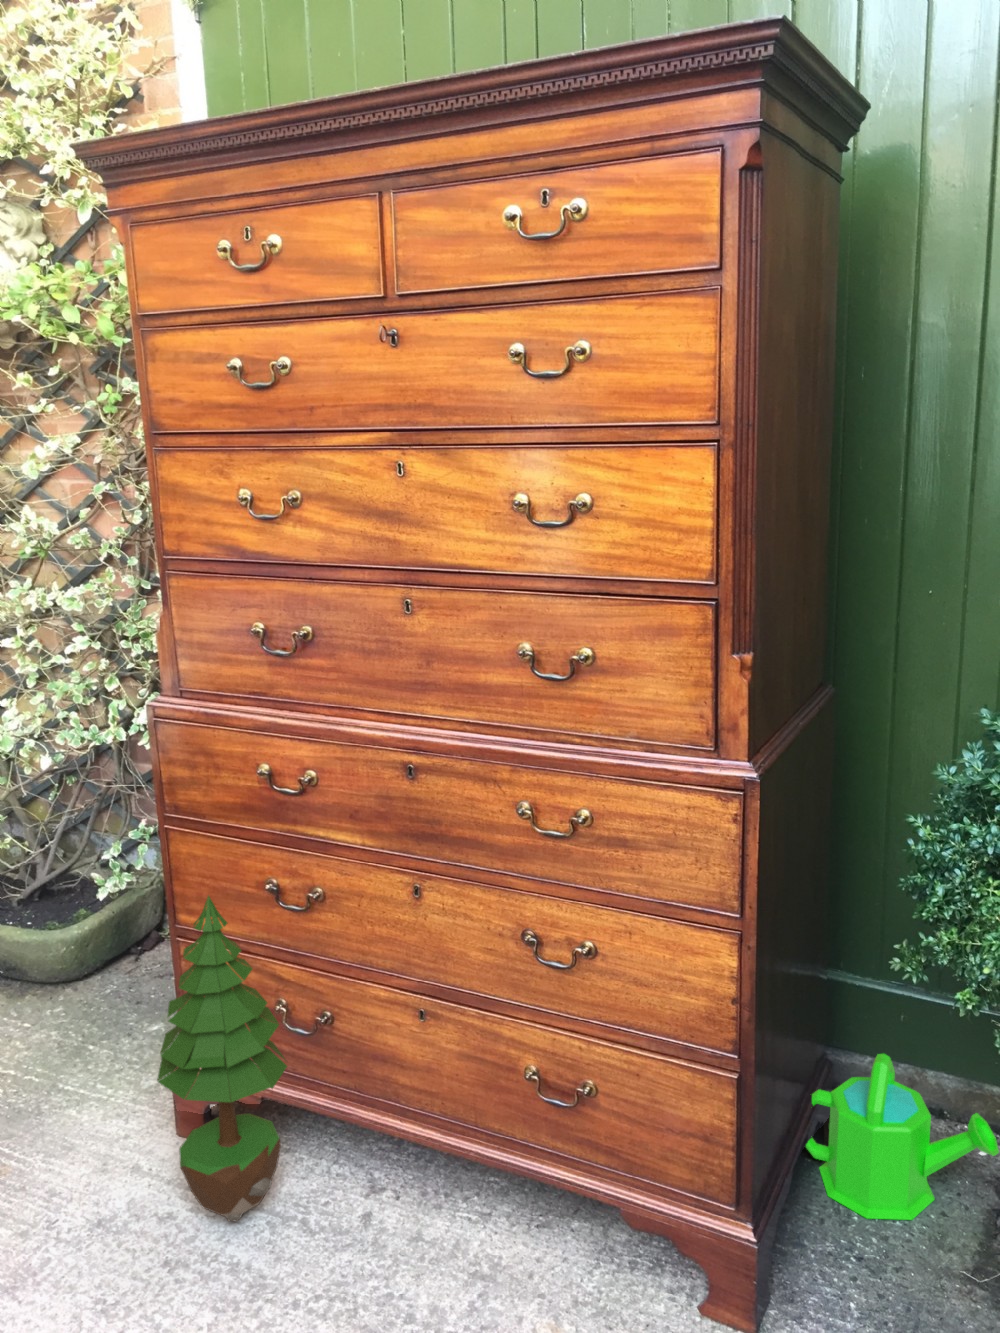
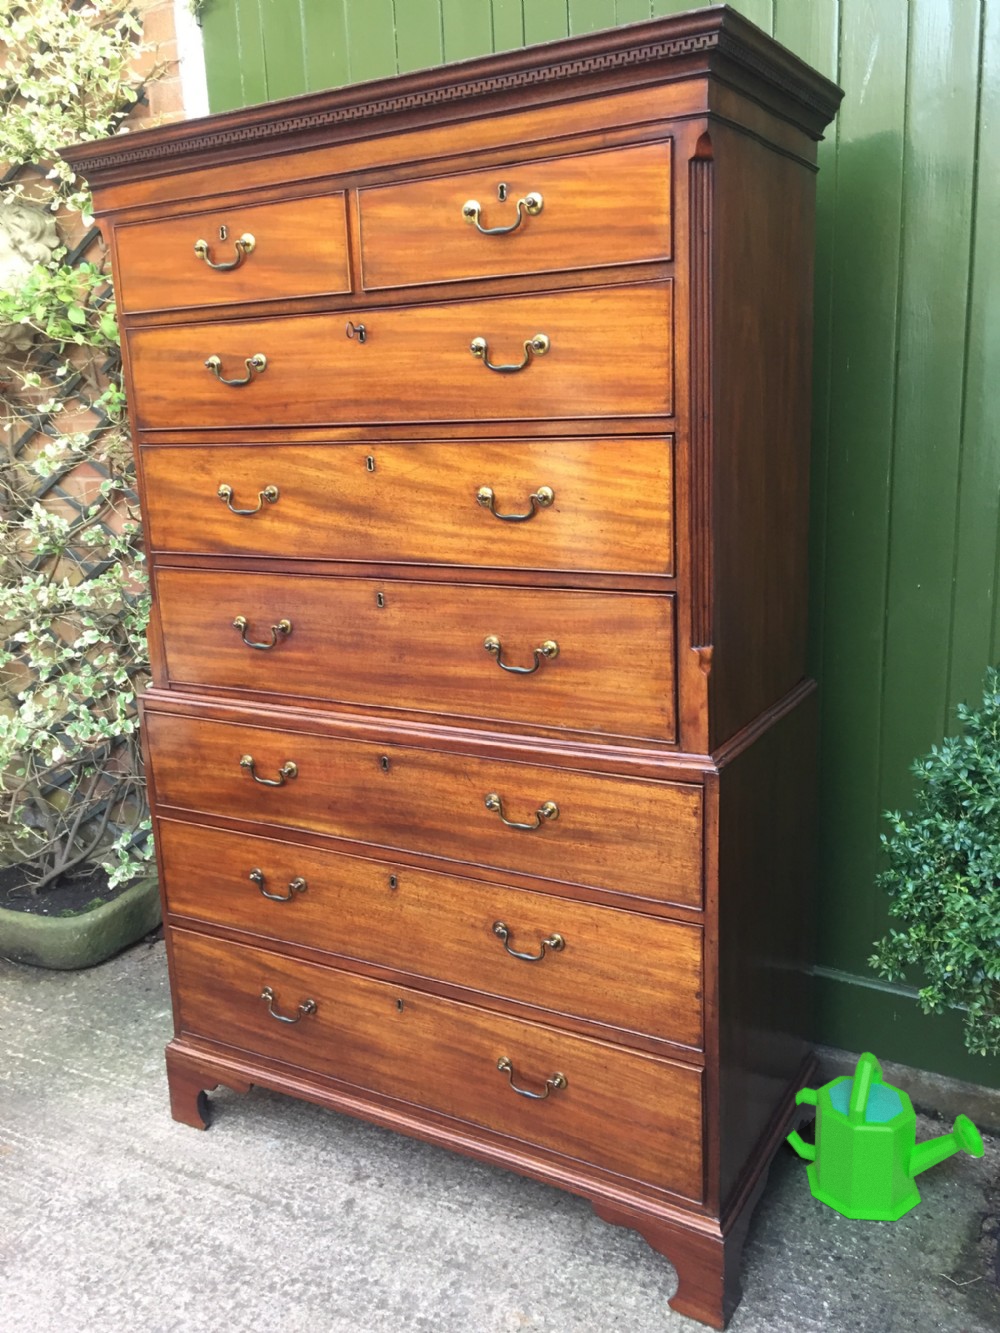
potted tree: present [157,896,287,1221] -> none [141,883,271,1204]

